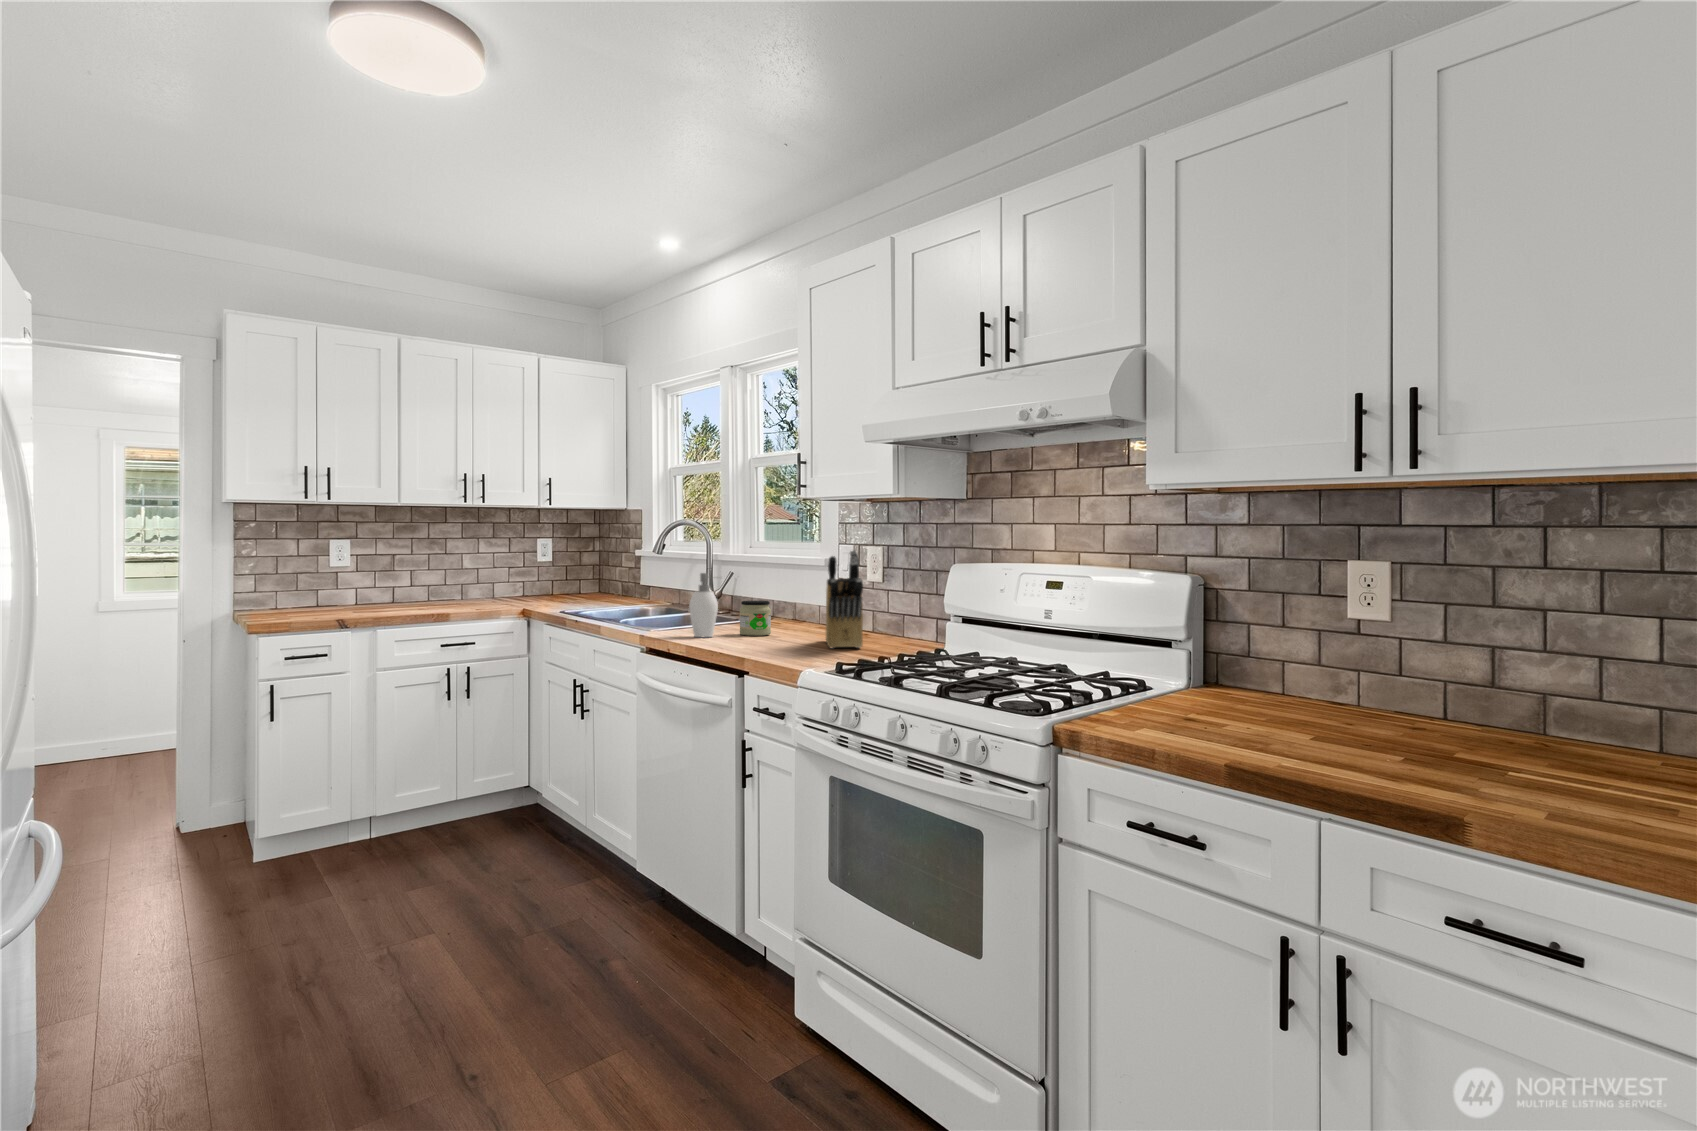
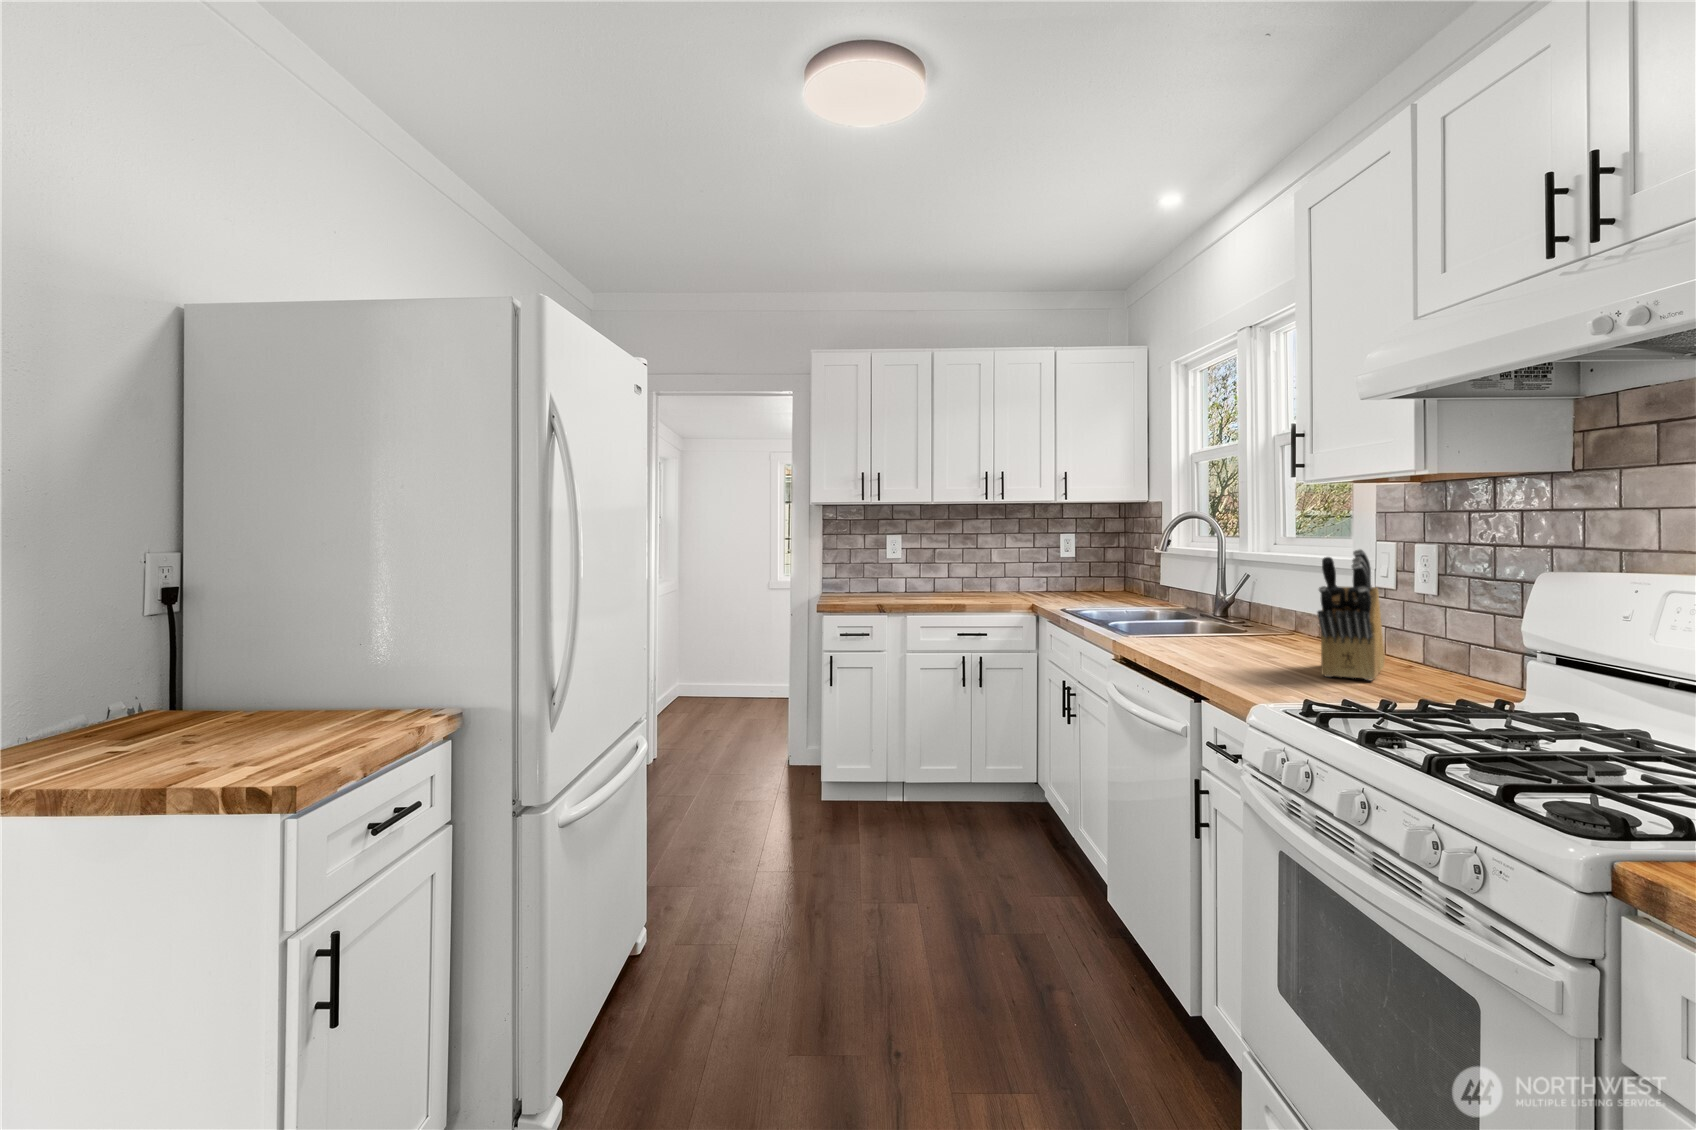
soap dispenser: present [689,573,718,637] -> none [1159,574,1196,648]
jar: present [740,601,771,636] -> none [1226,608,1268,651]

